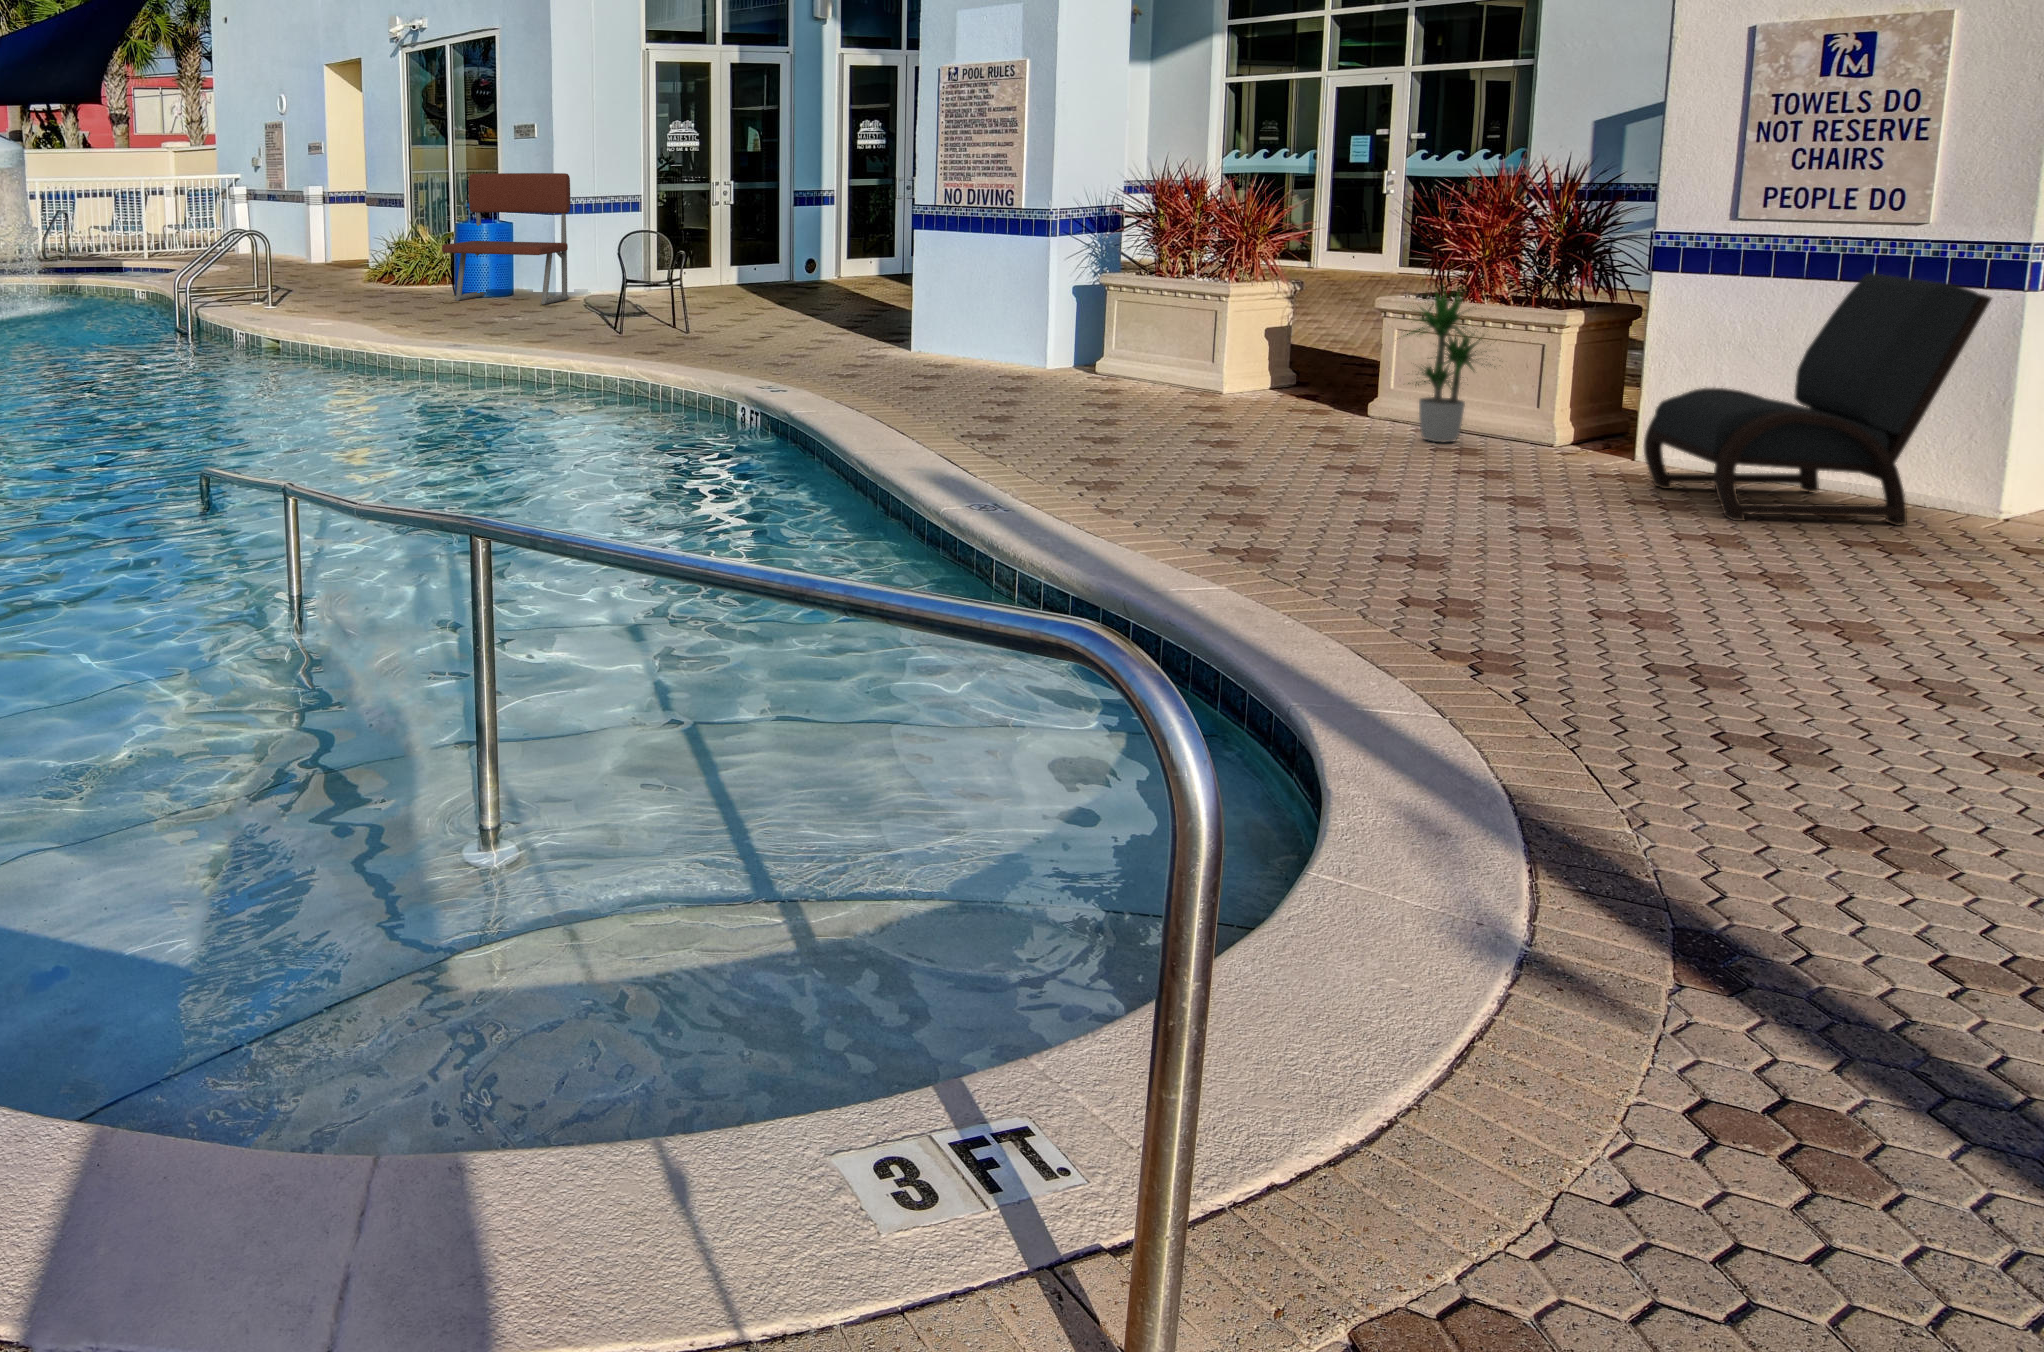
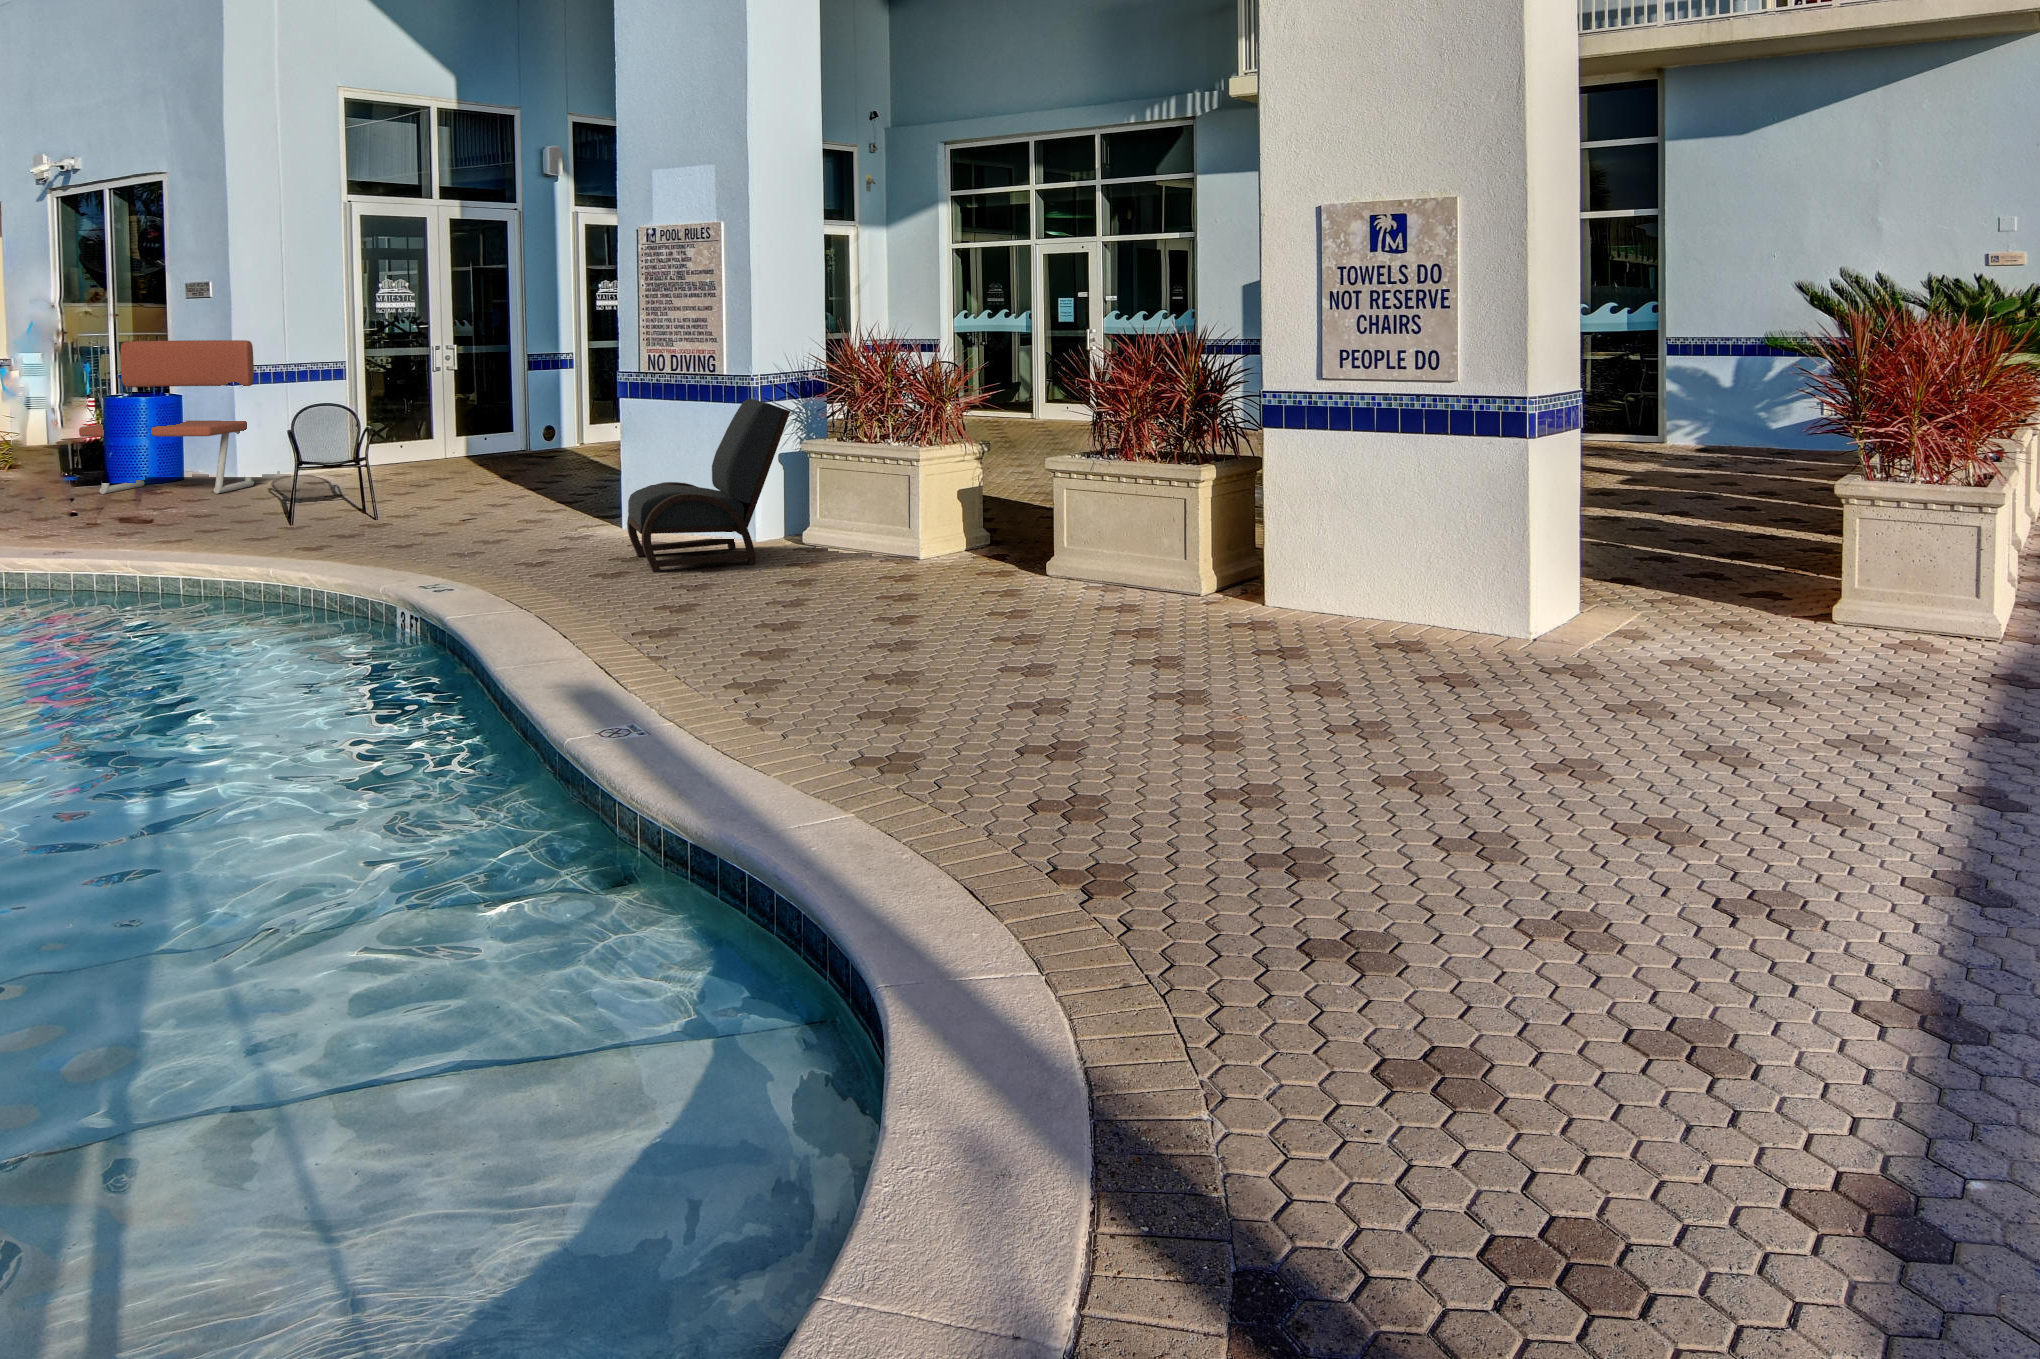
lounge chair: present [1644,273,1992,526] -> present [627,399,790,572]
potted plant: present [1401,288,1495,443] -> none [1059,442,1158,598]

